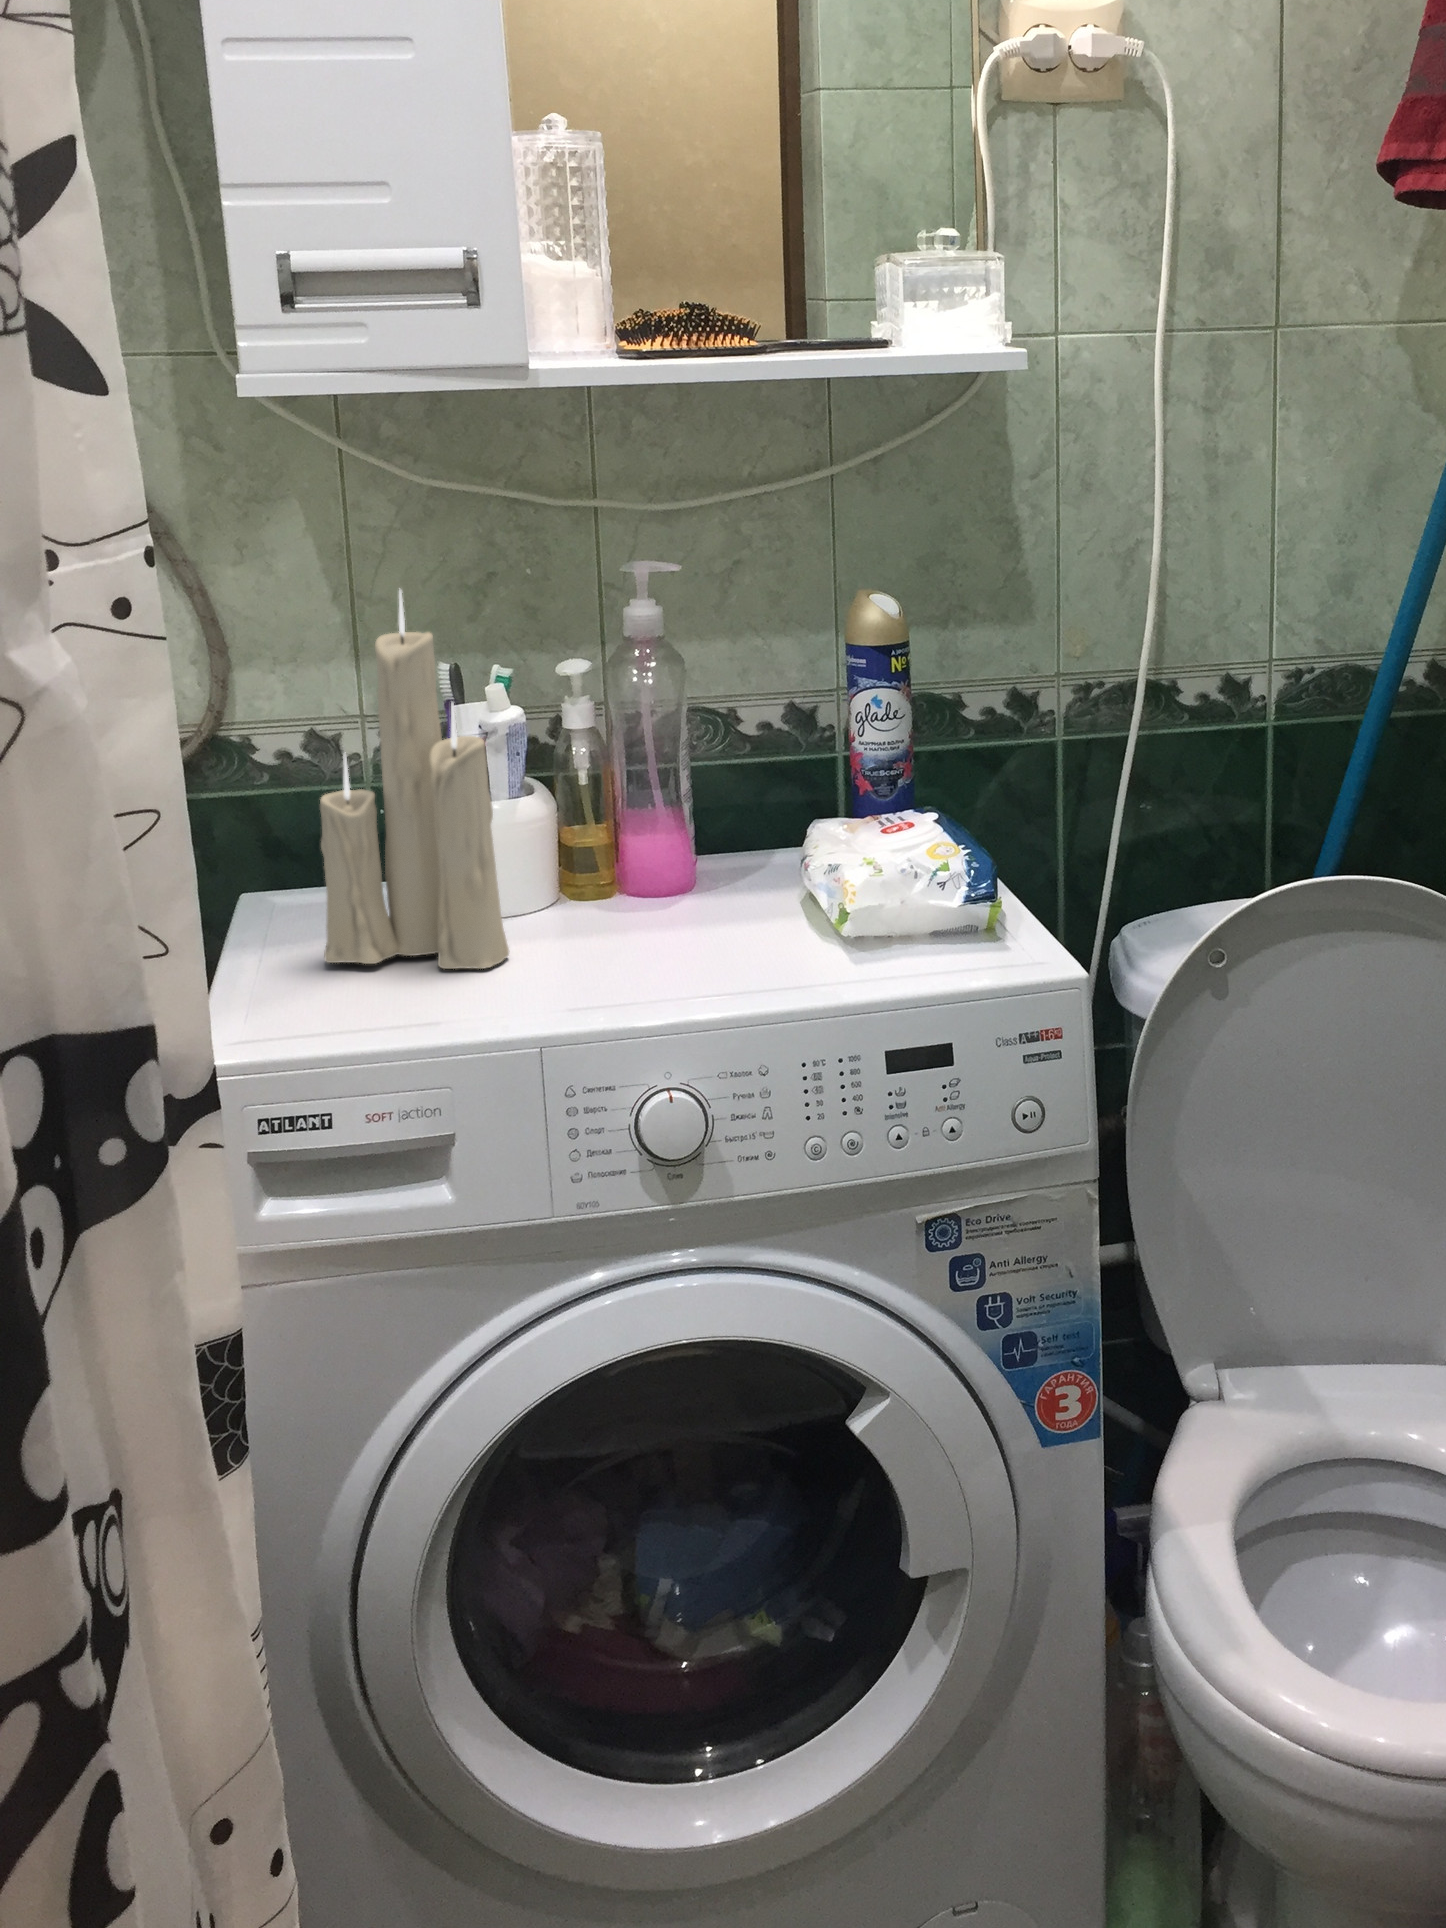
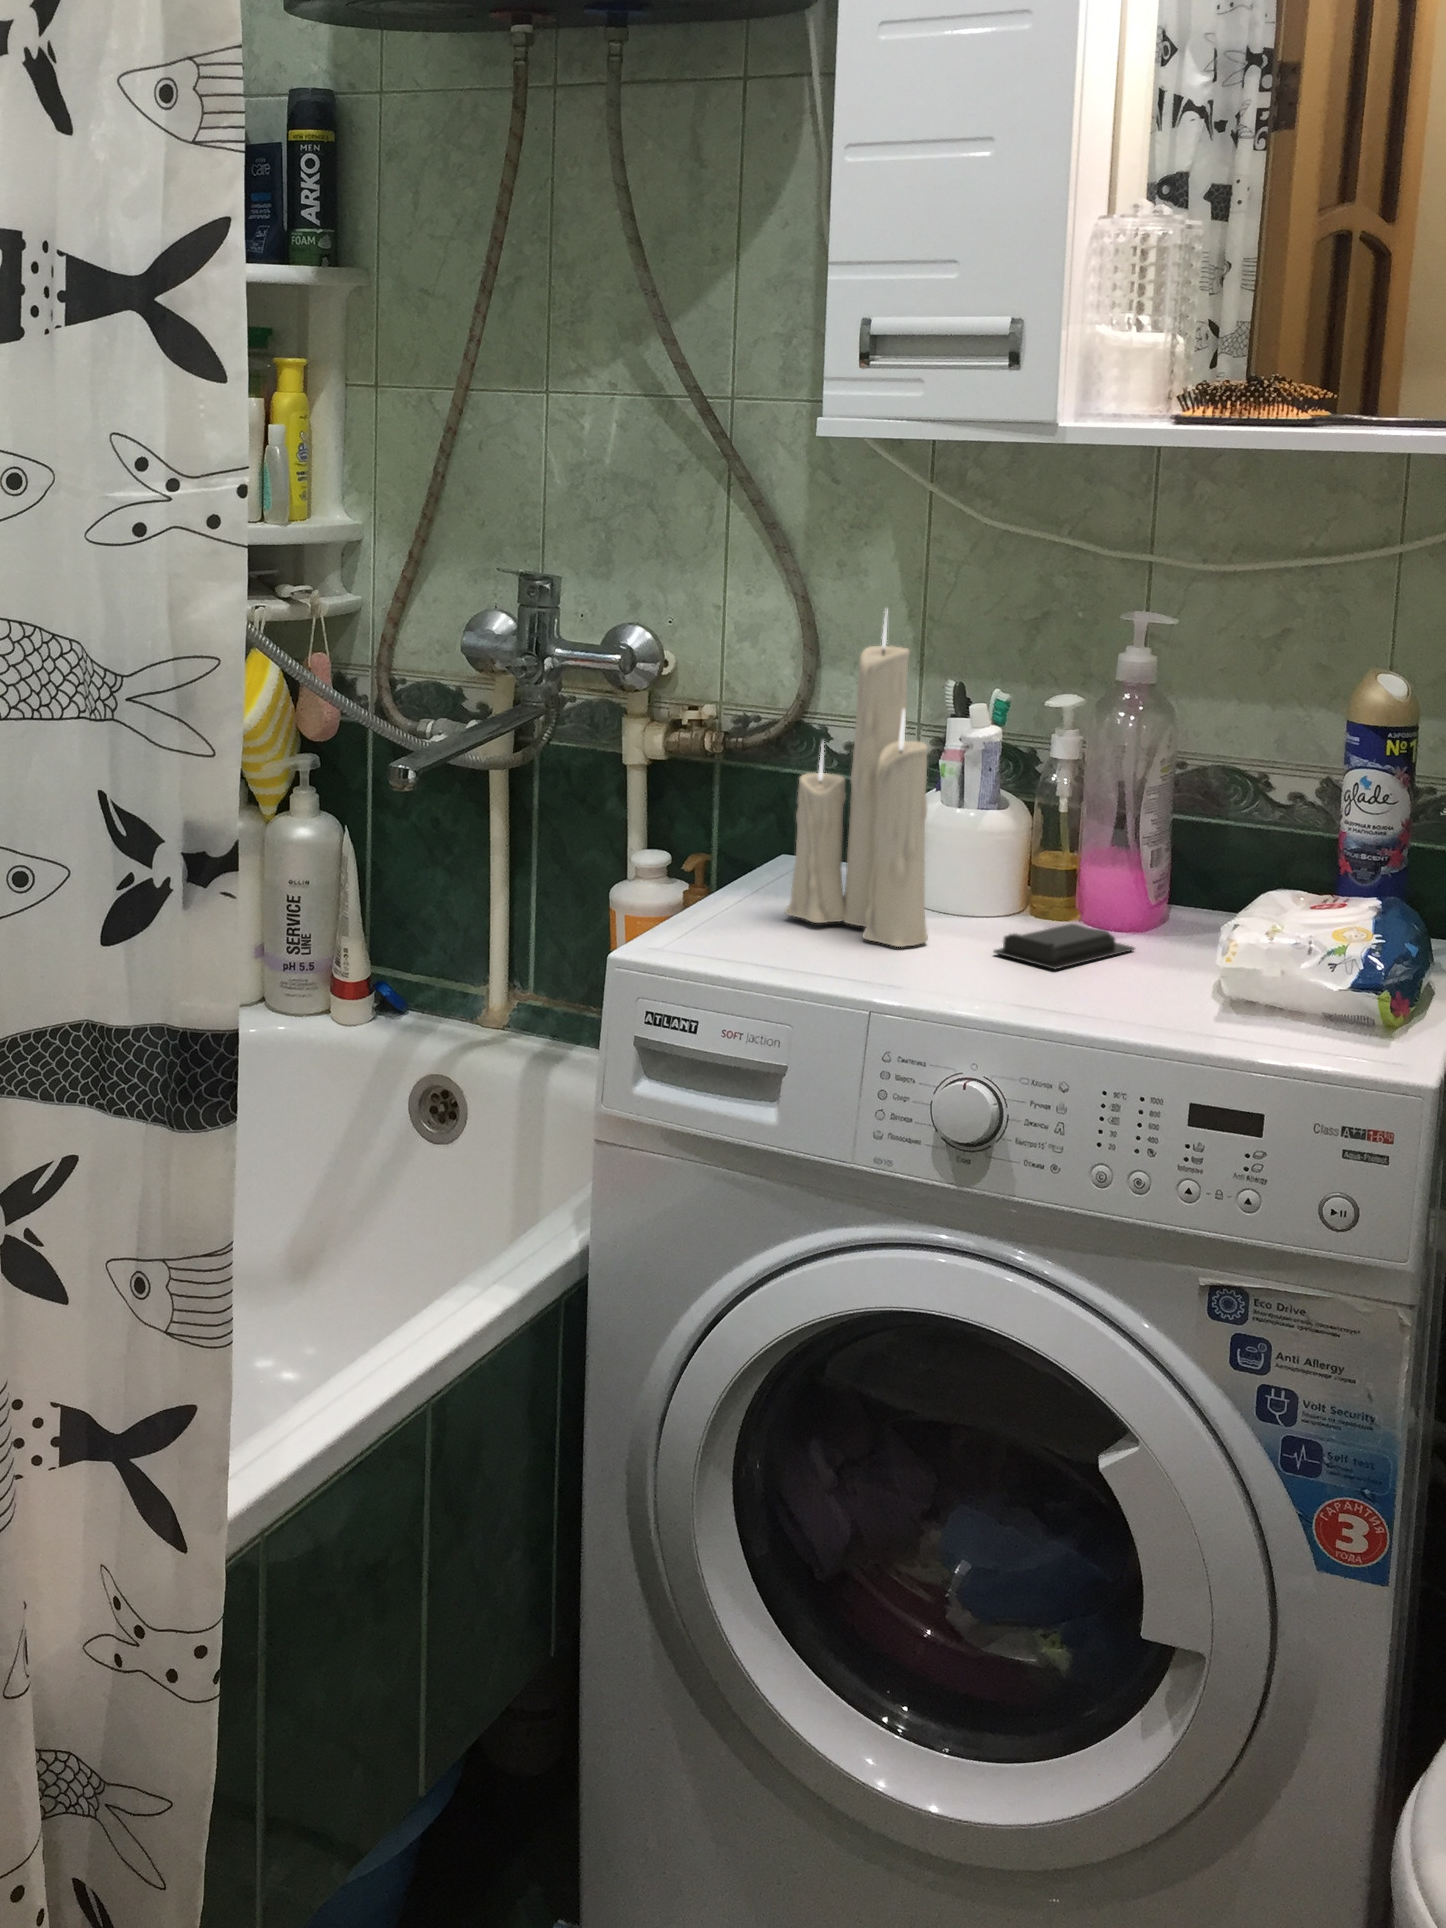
soap bar: none [586,899,703,952] -> present [994,924,1135,970]

